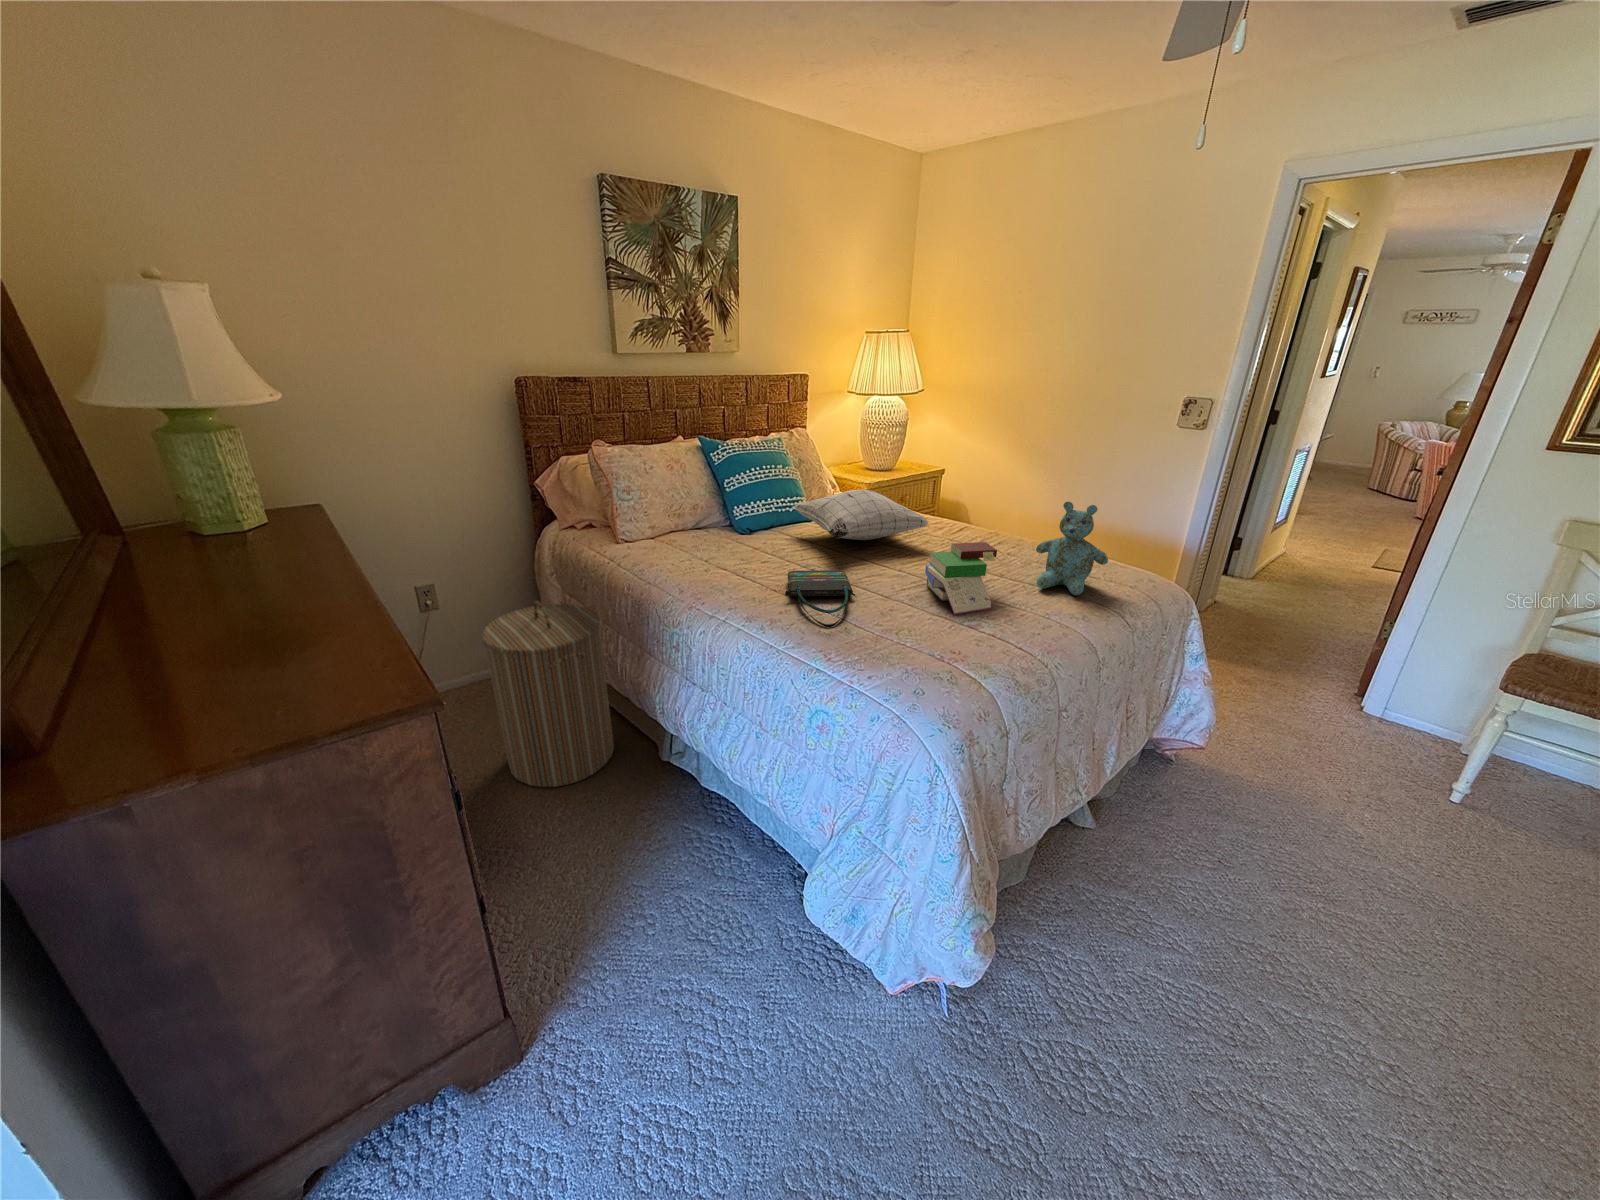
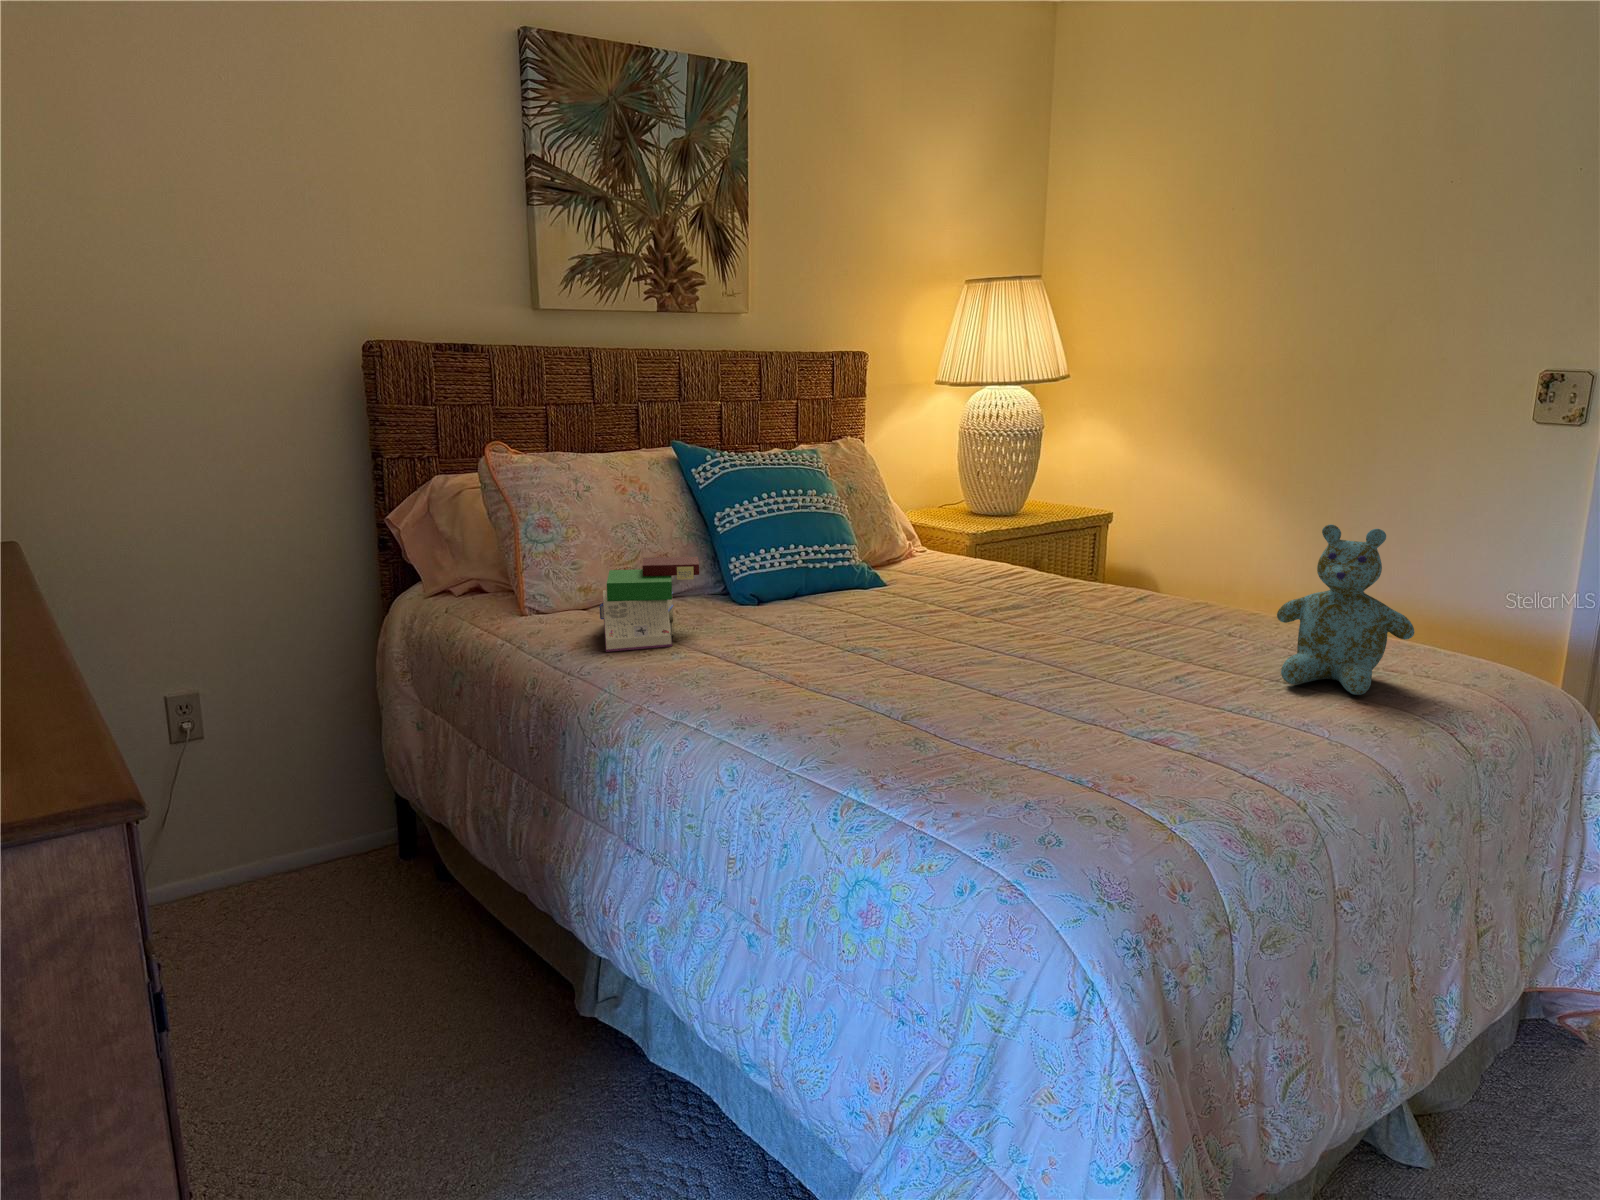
pillow: present [792,490,930,540] -> none [831,522,1081,612]
book: present [925,542,997,615] -> present [600,557,699,652]
tote bag: present [785,570,855,627] -> none [809,653,942,741]
laundry hamper: present [482,601,614,787] -> none [267,708,493,1063]

